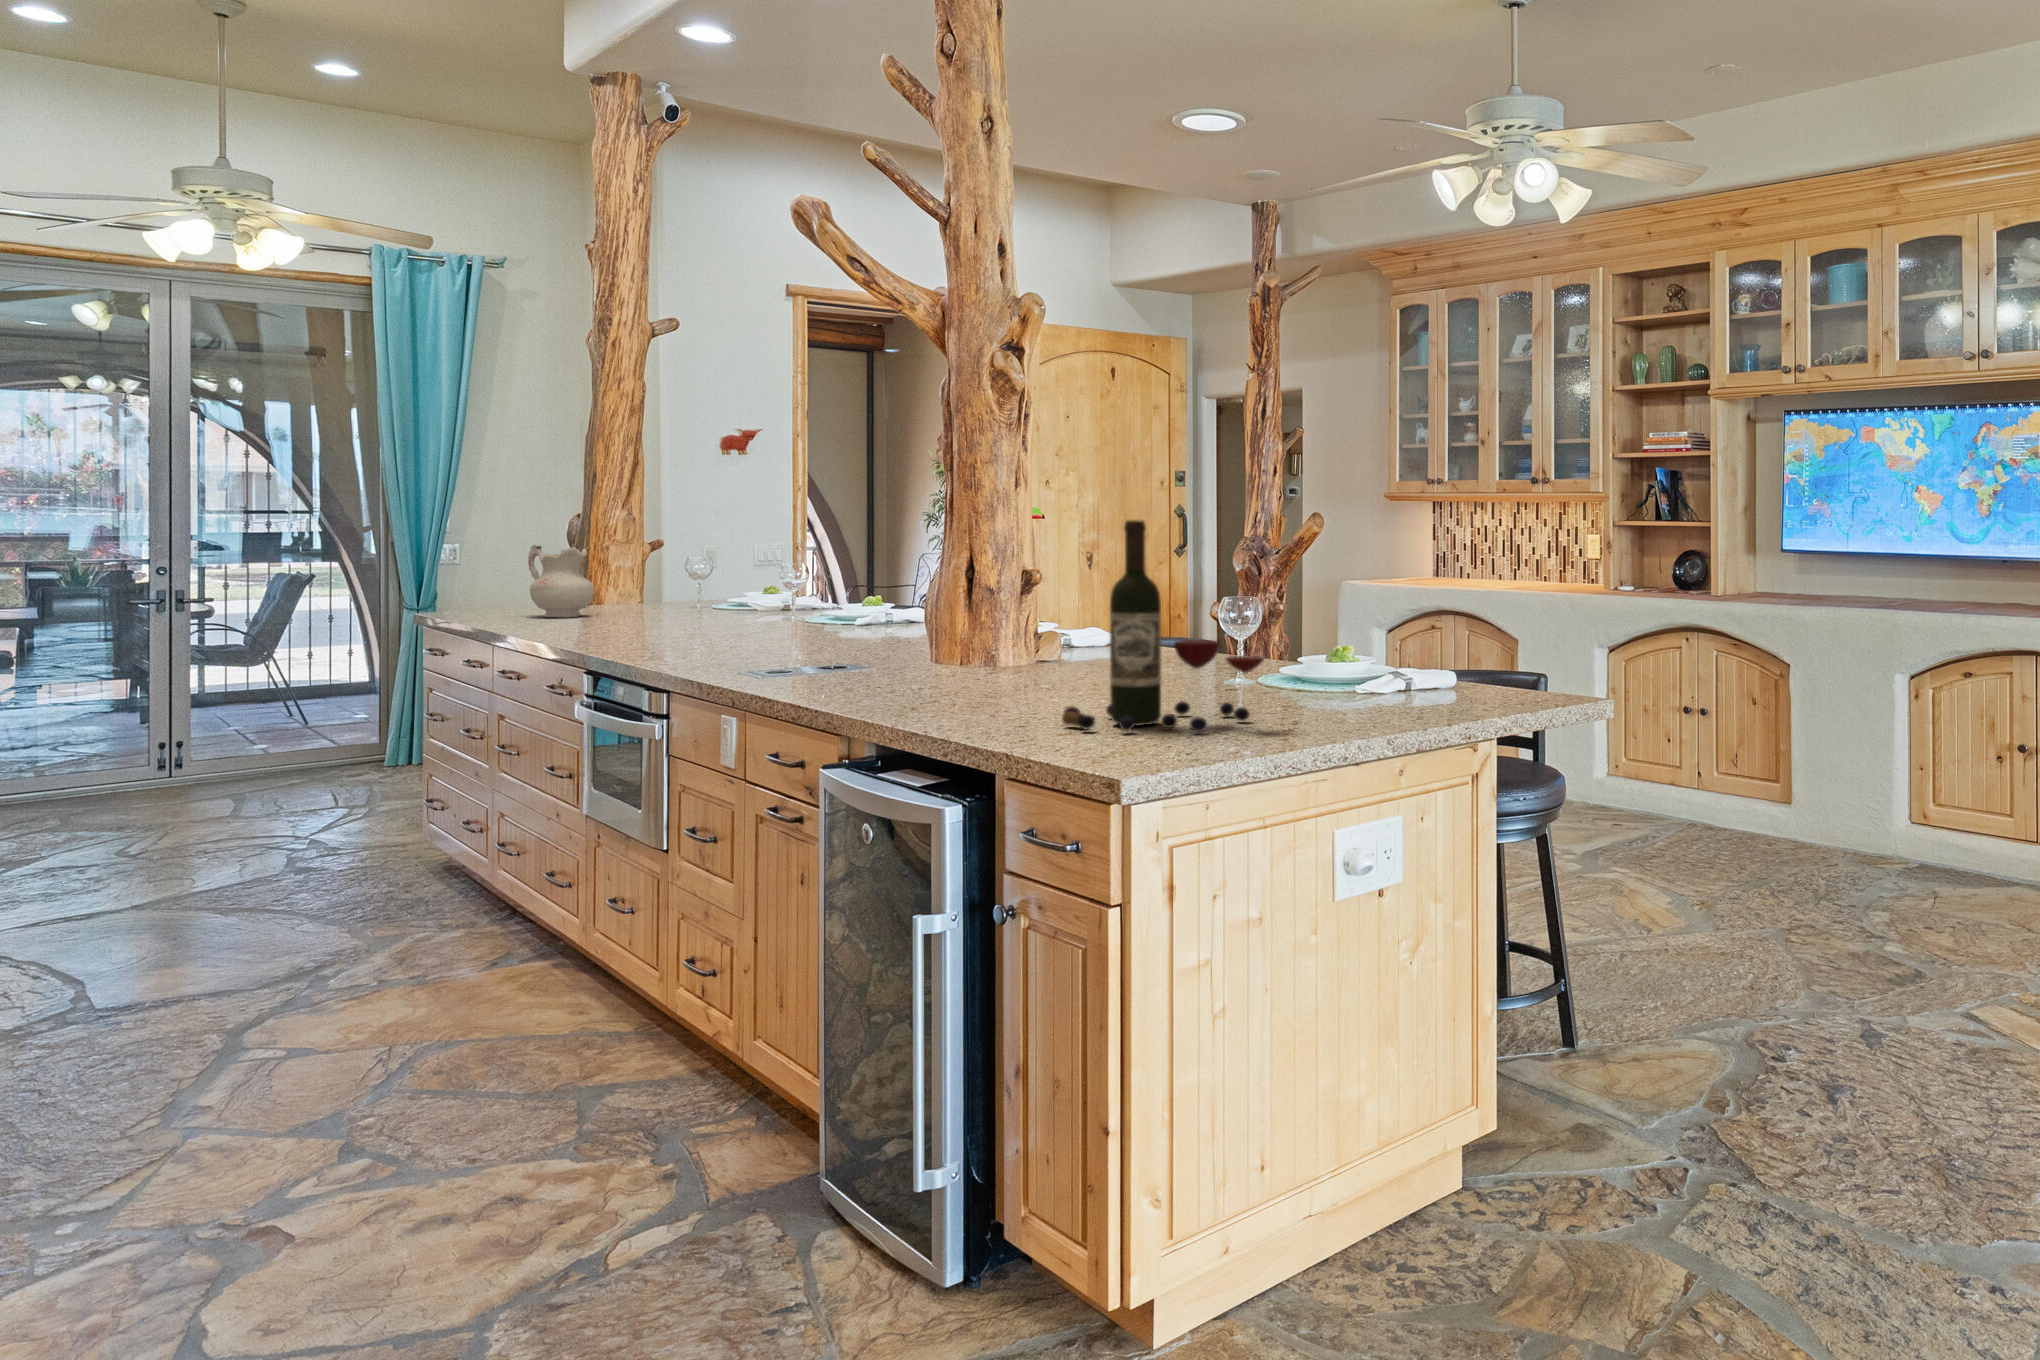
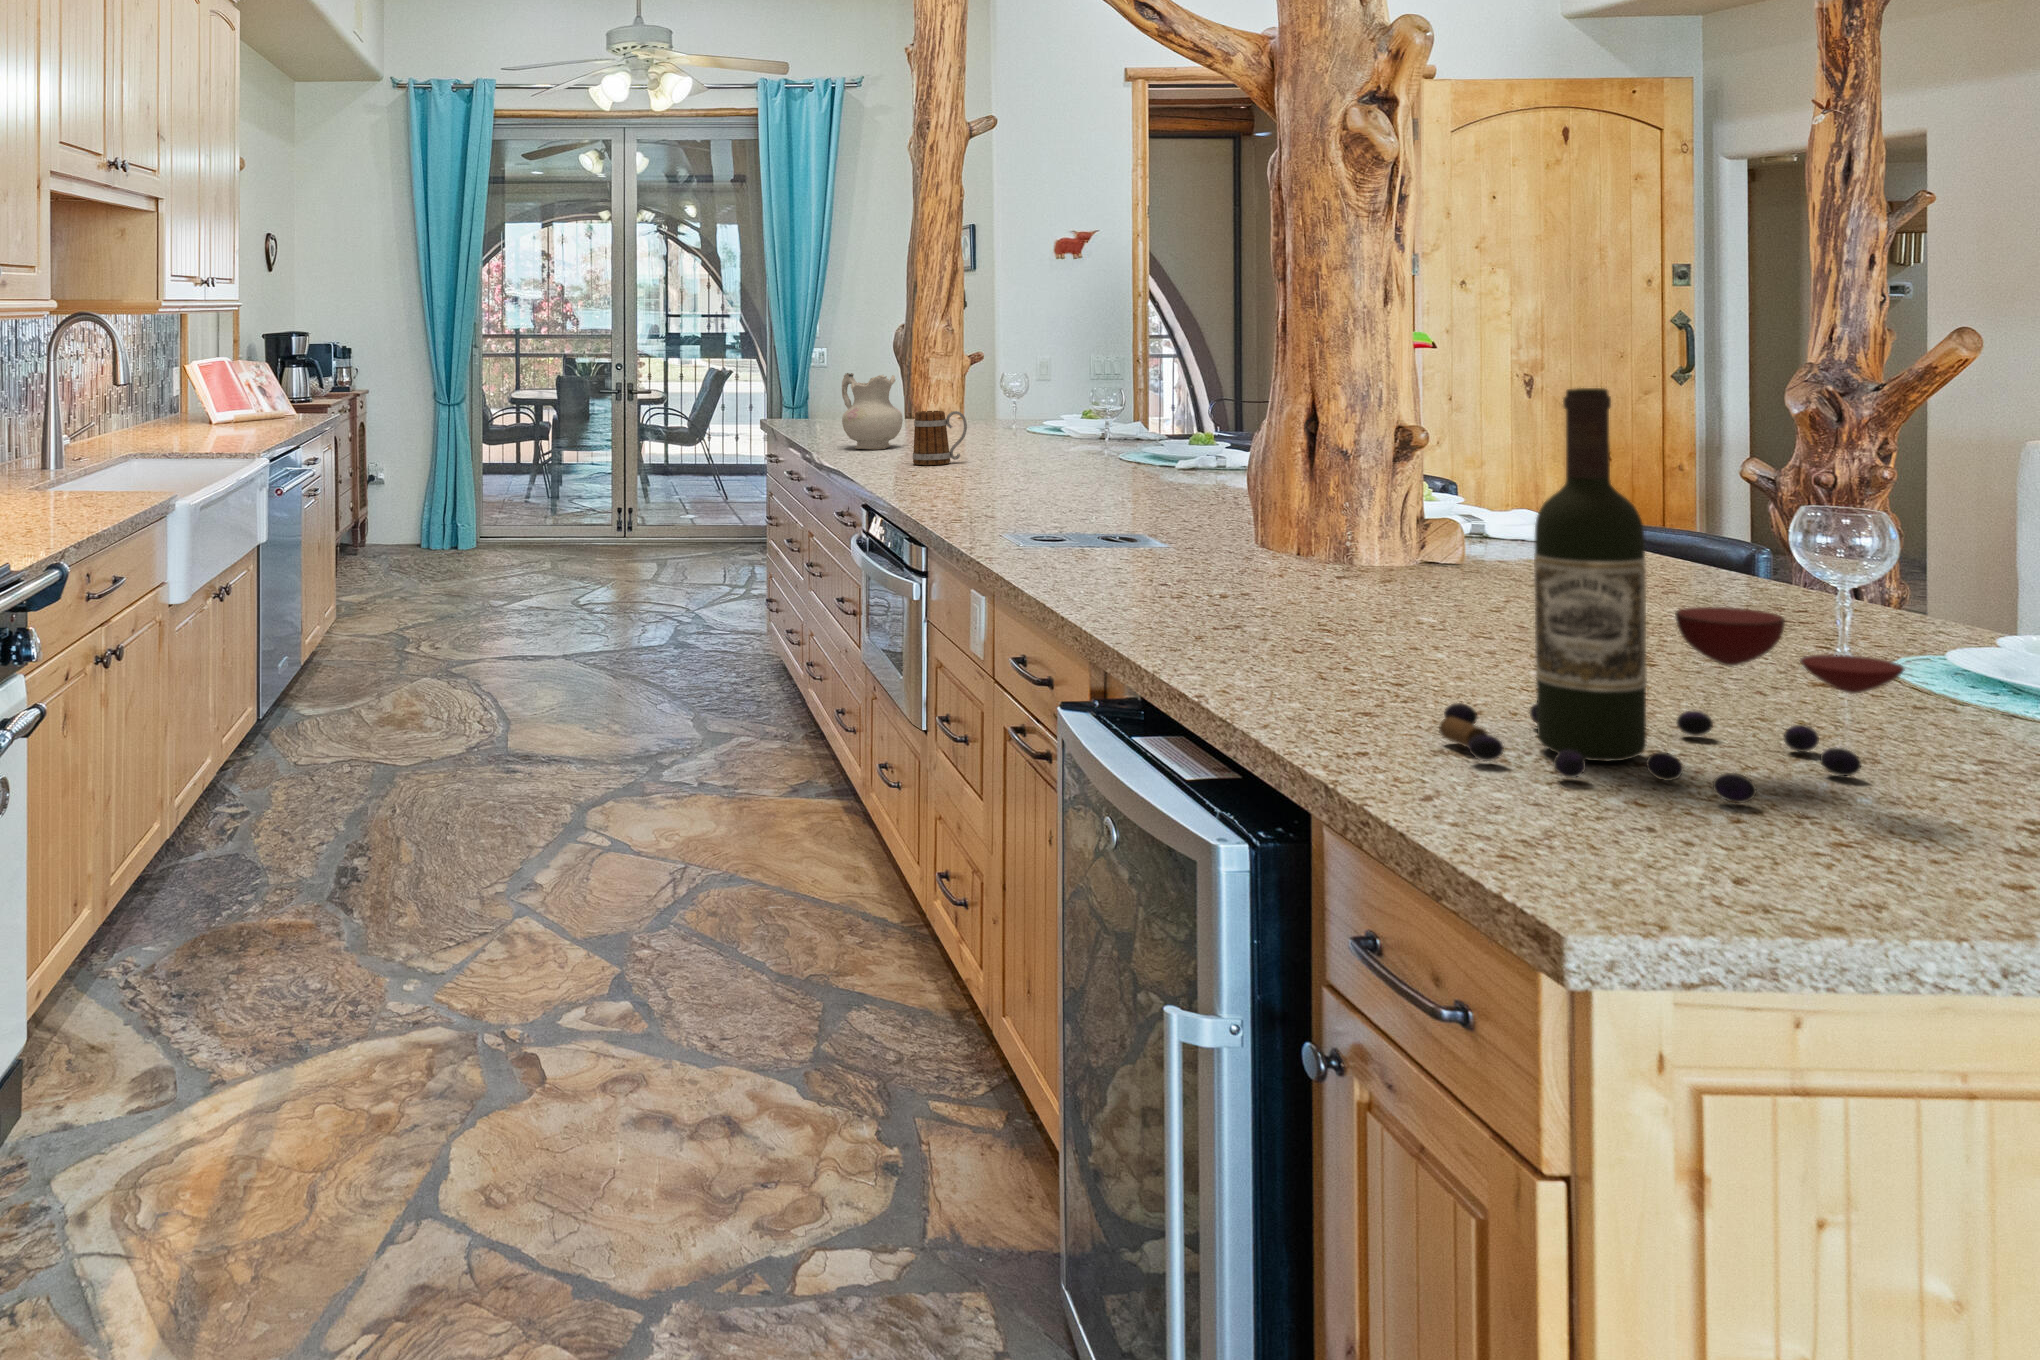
mug: none [614,578,667,626] -> present [912,411,967,465]

